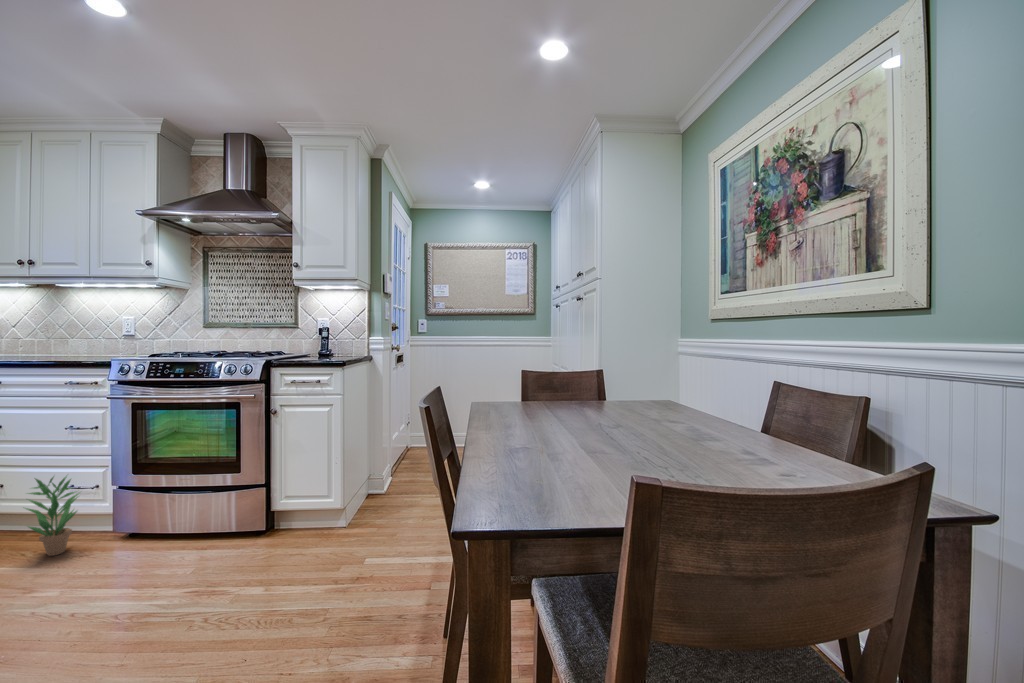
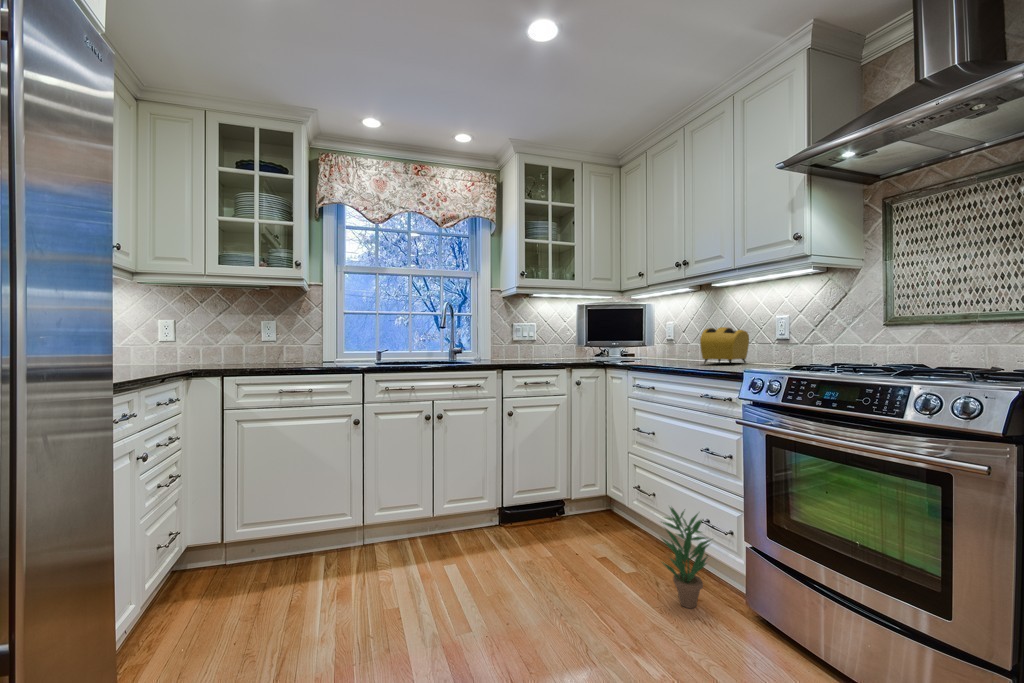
toaster: none [43,323,94,356] -> present [700,327,749,364]

